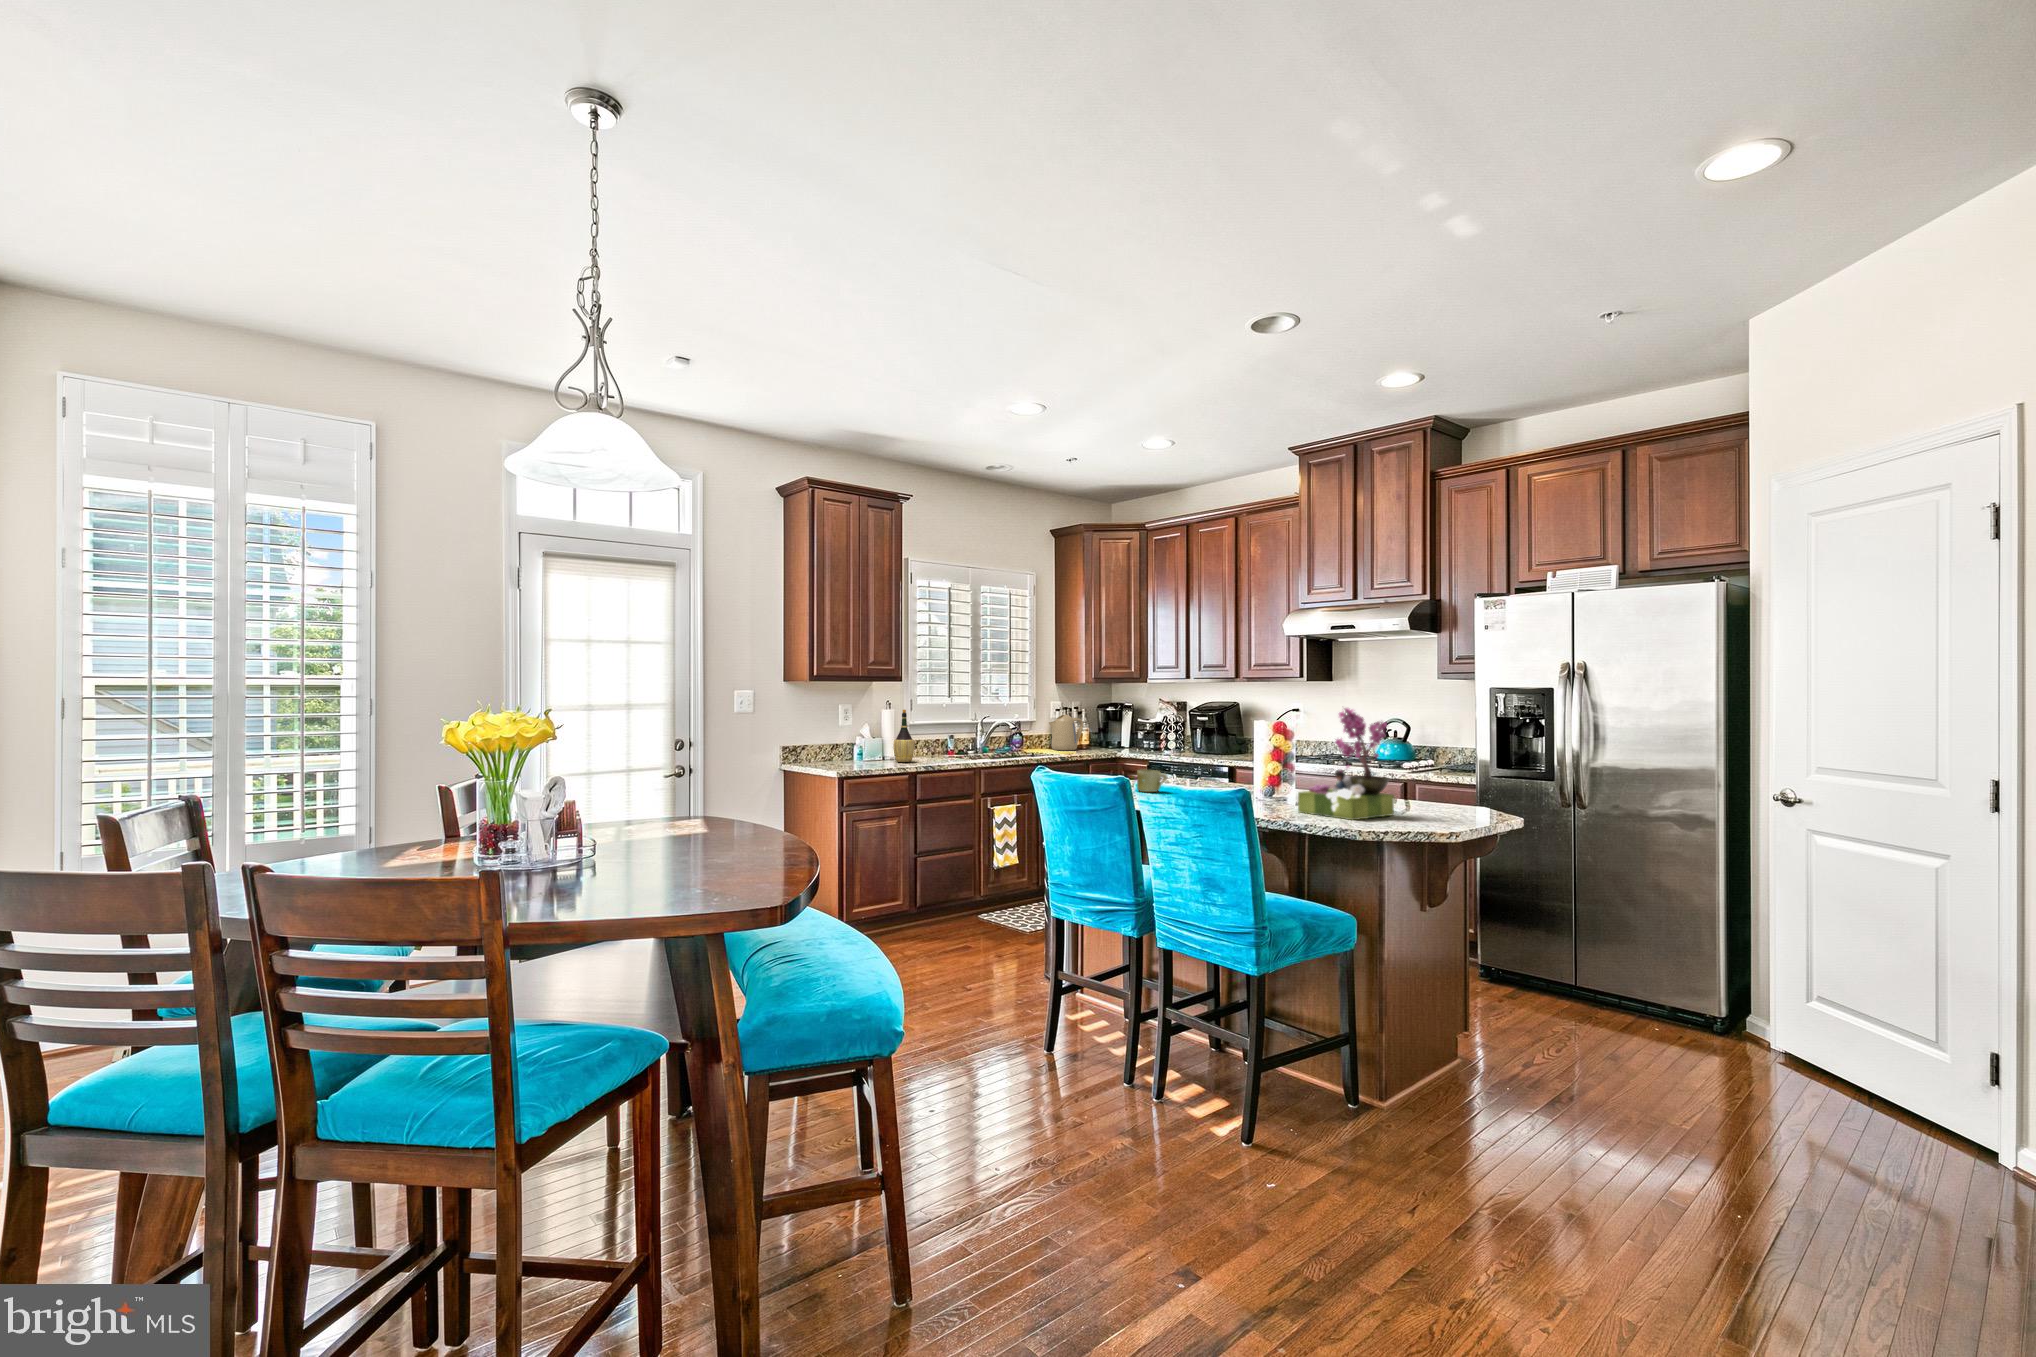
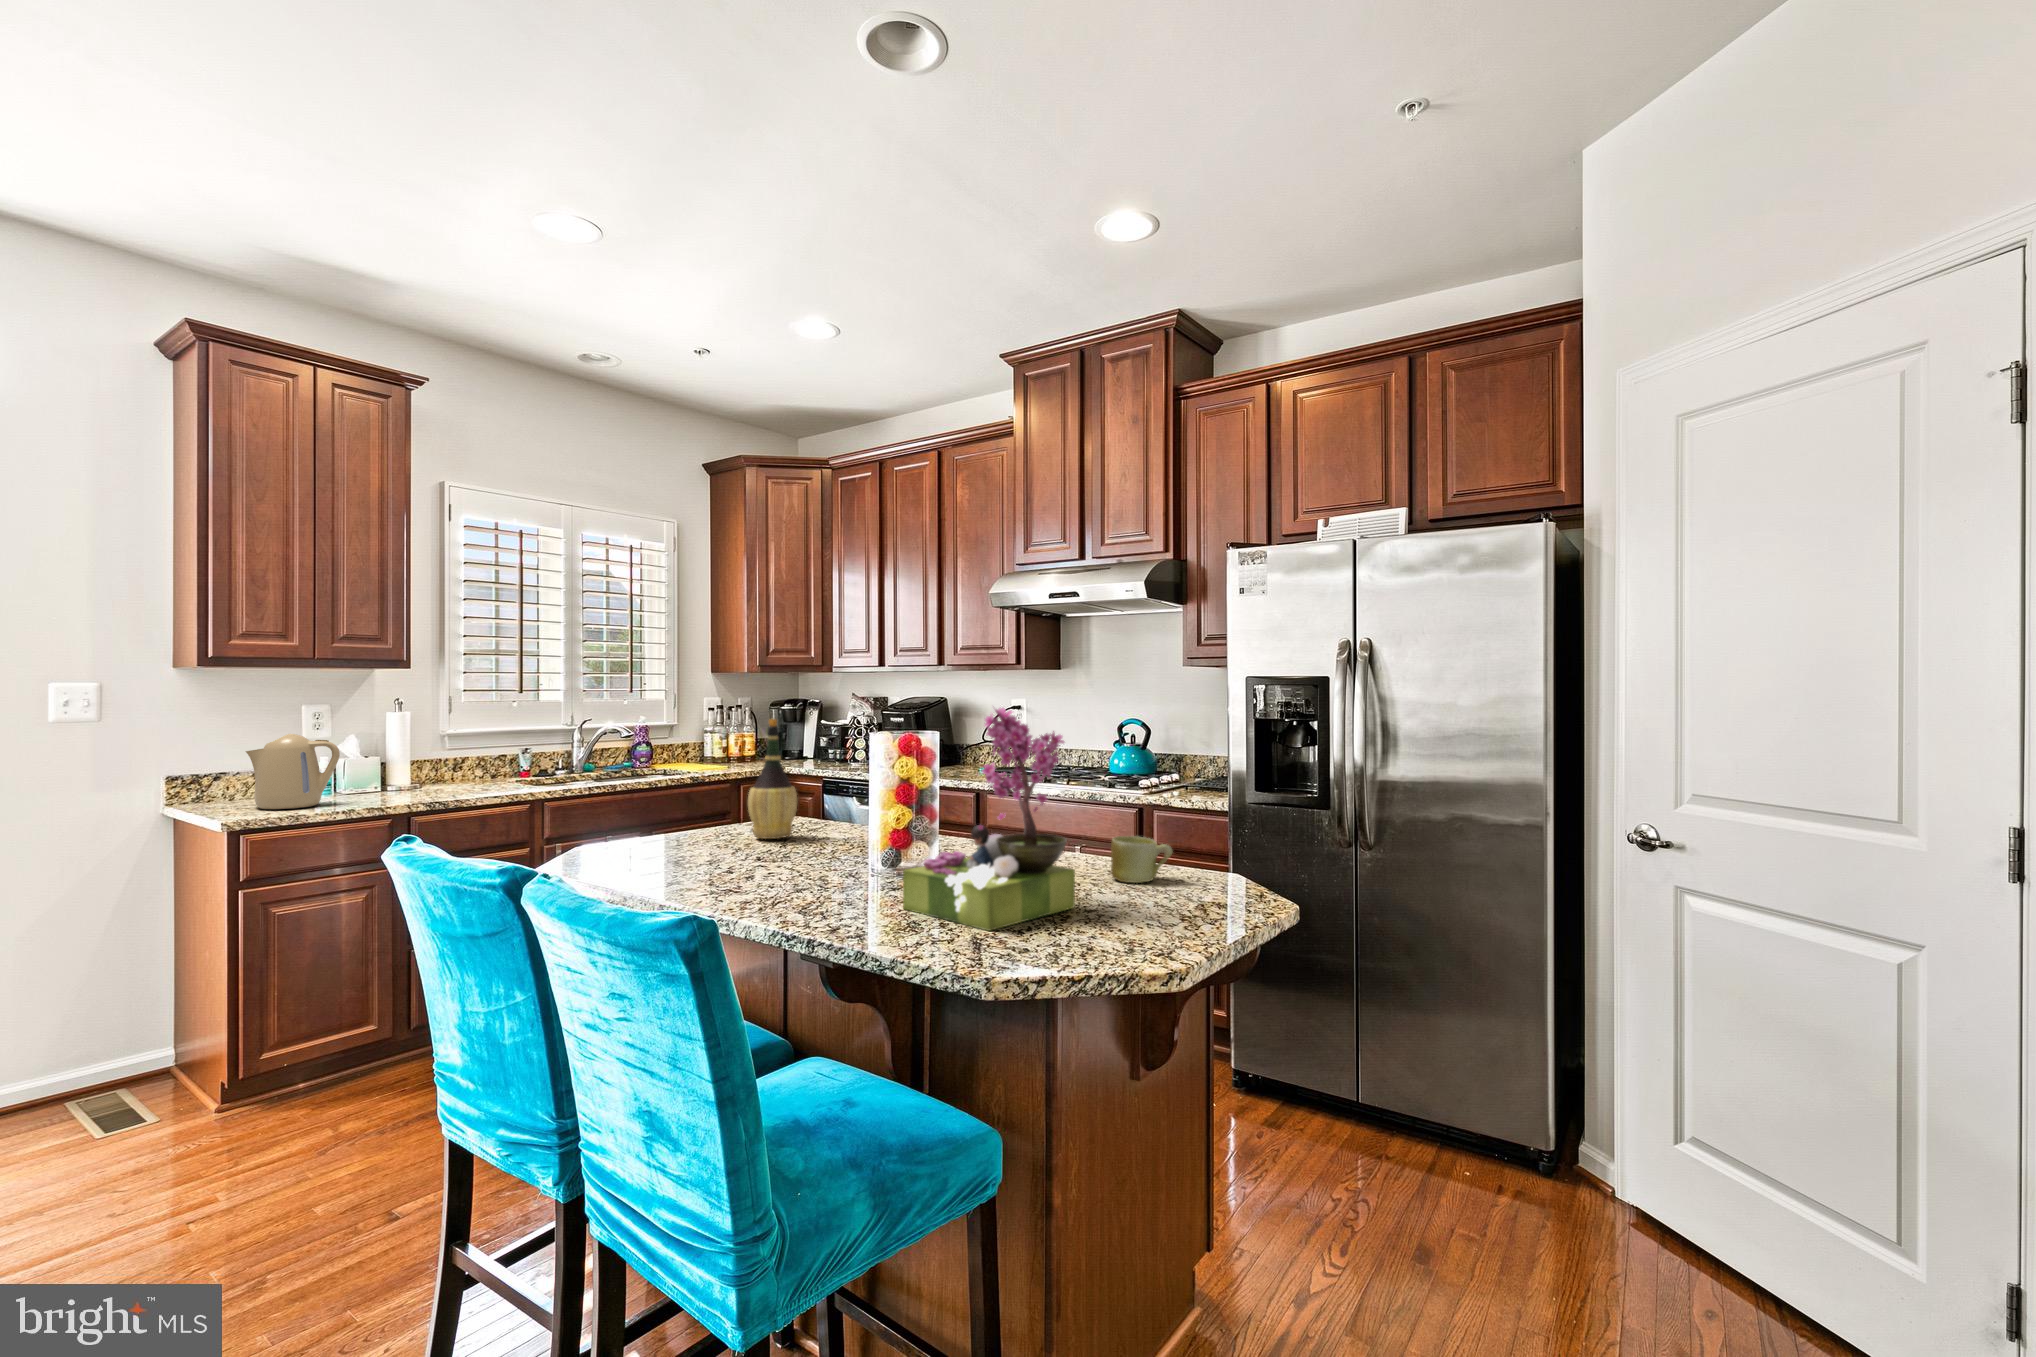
wine bottle: present [893,709,915,762] -> present [748,718,797,839]
kettle: present [1049,715,1083,750] -> present [246,734,340,809]
mug: present [1137,770,1168,792] -> present [1111,836,1173,883]

